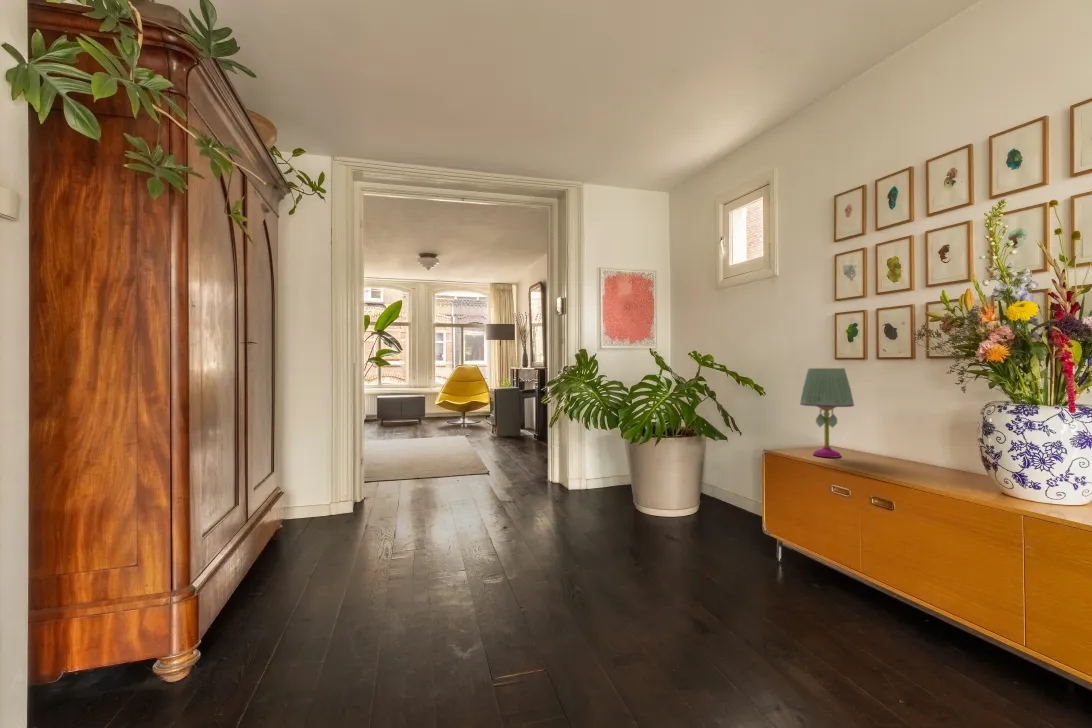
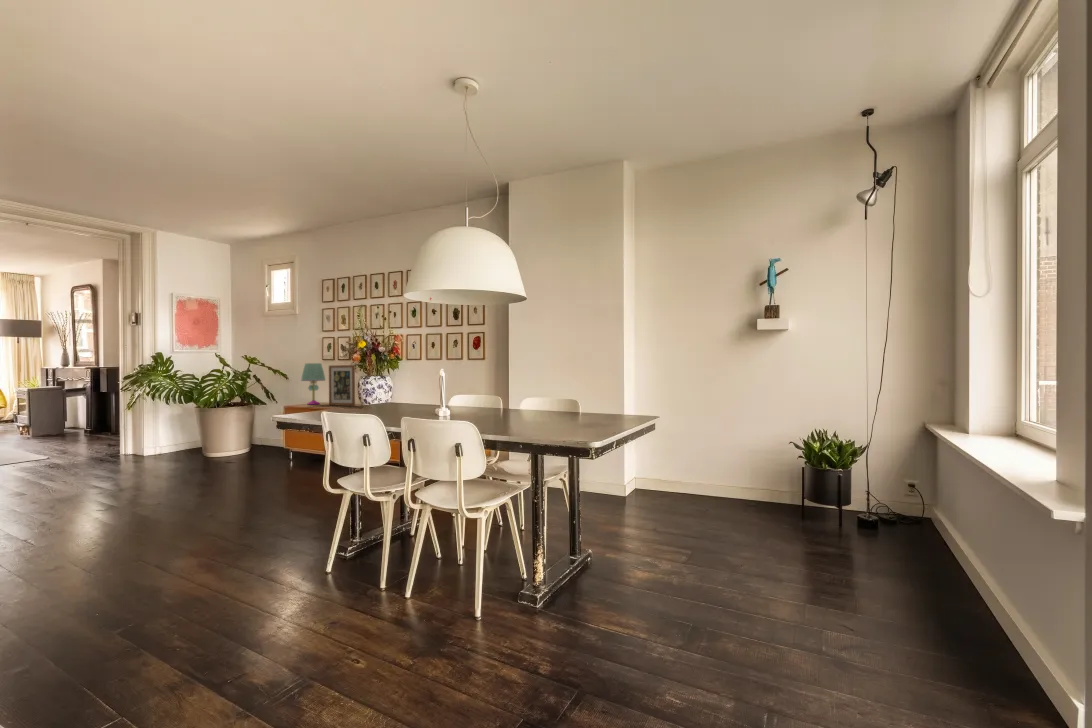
picture frame: none [873,374,964,484] -> present [329,365,355,406]

